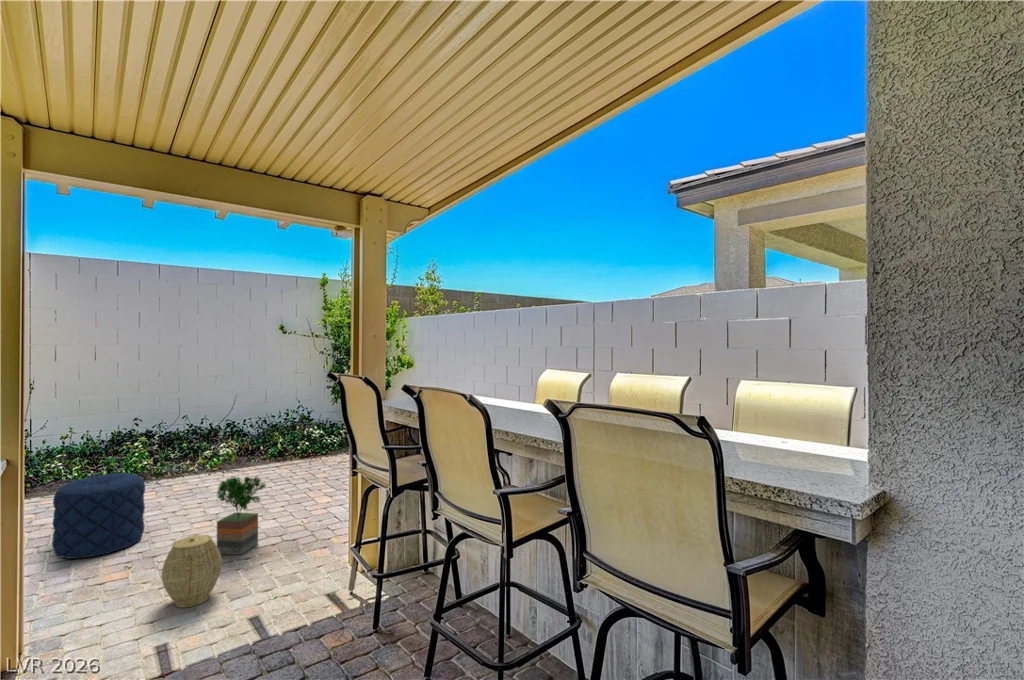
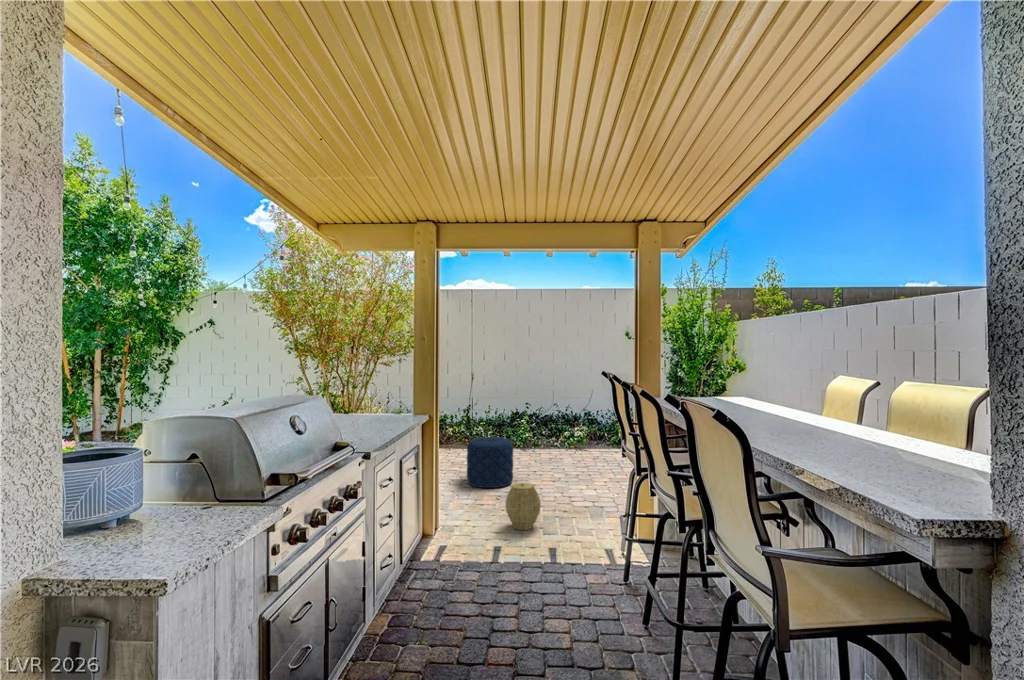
potted tree: present [217,477,266,555] -> none [546,449,582,508]

